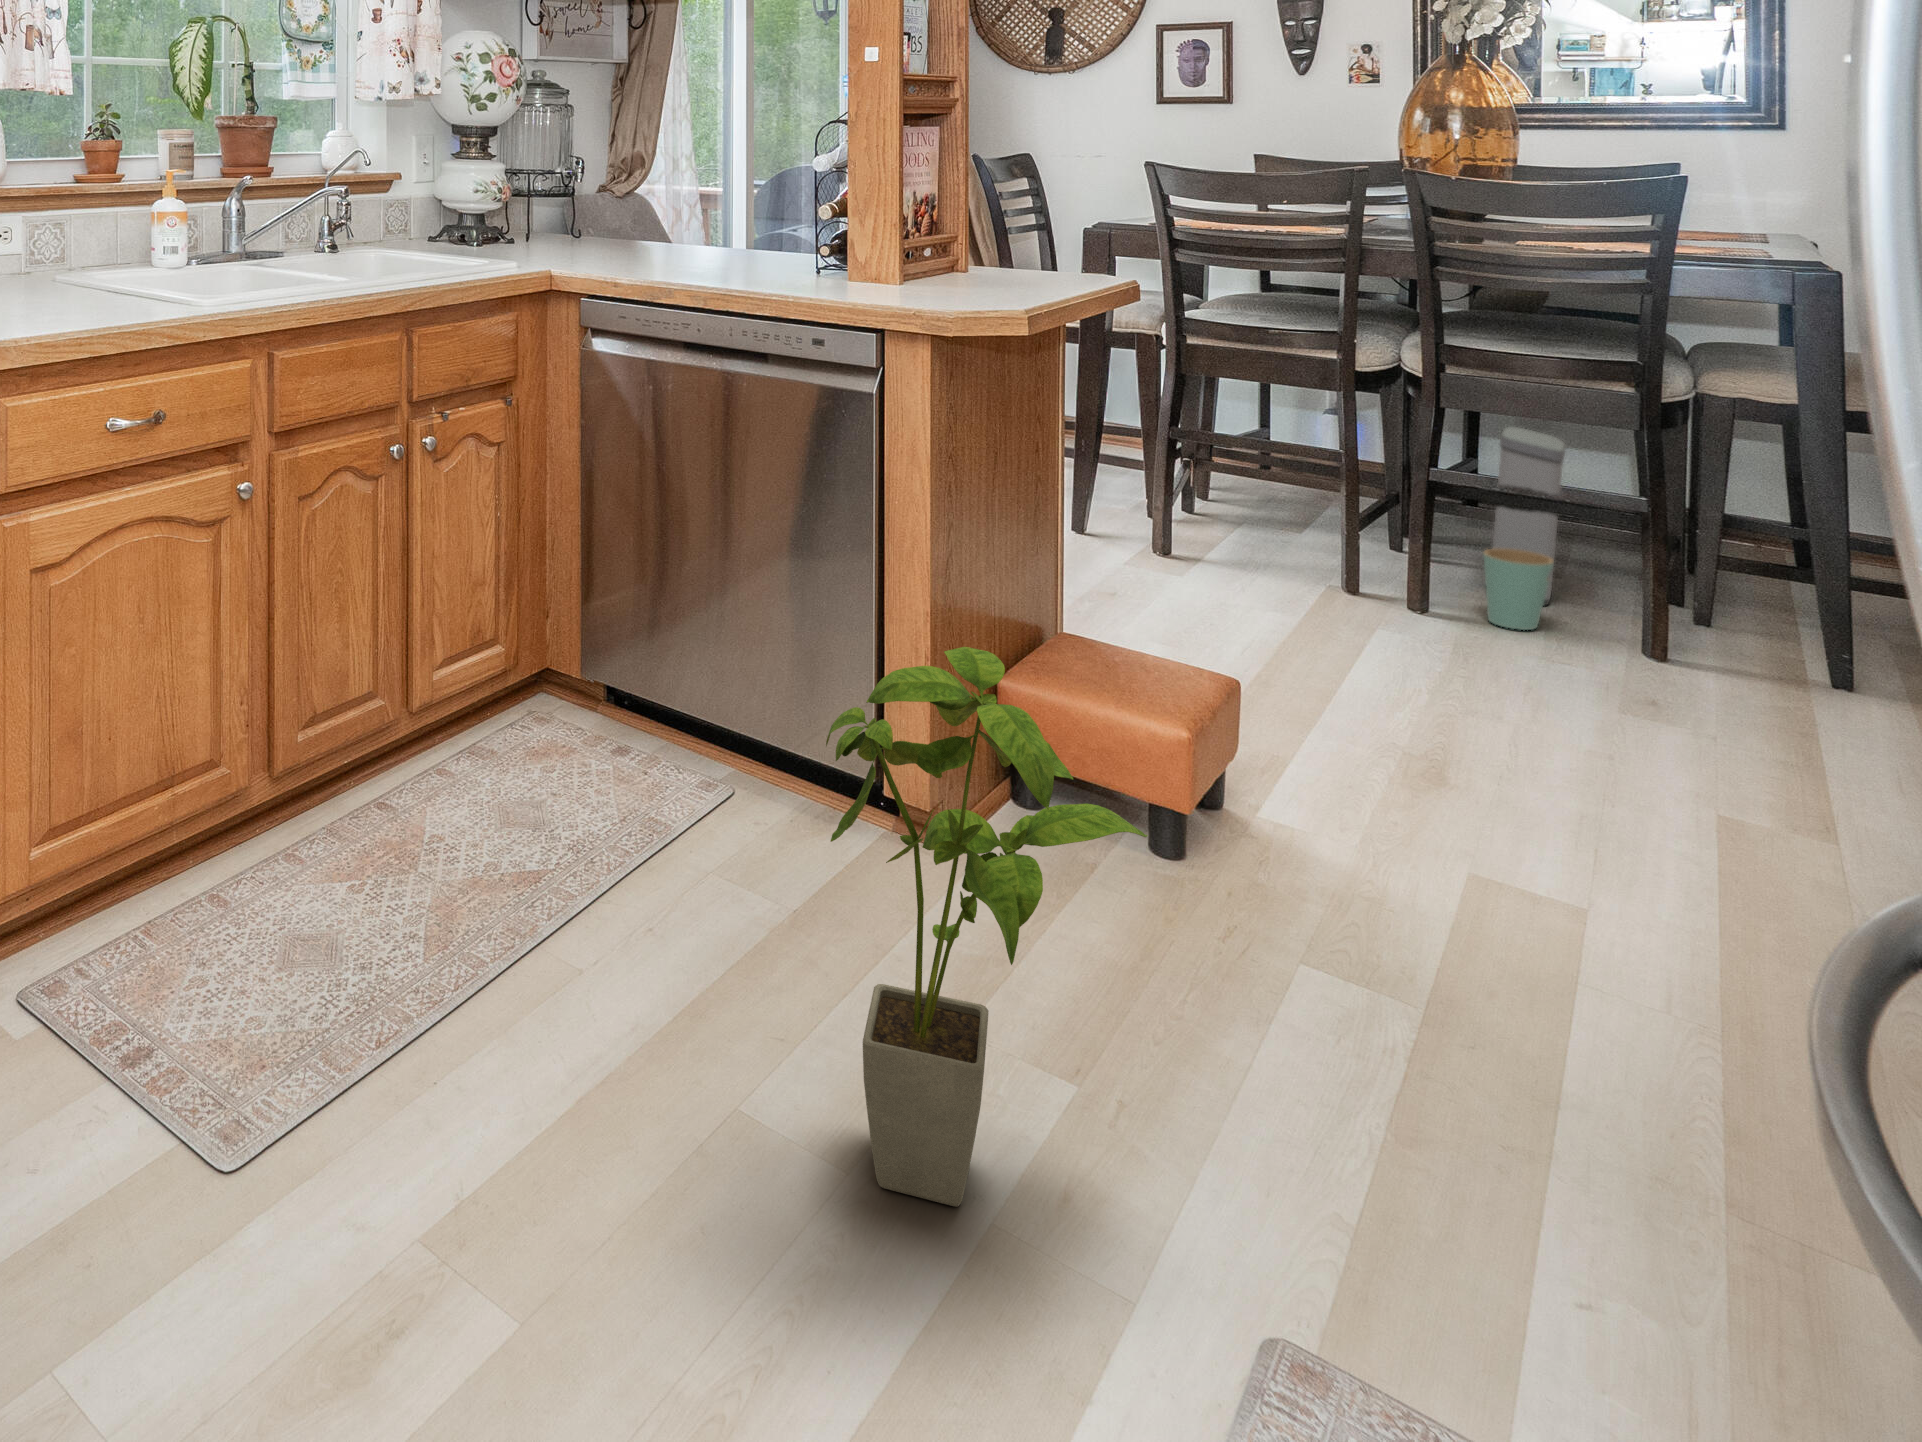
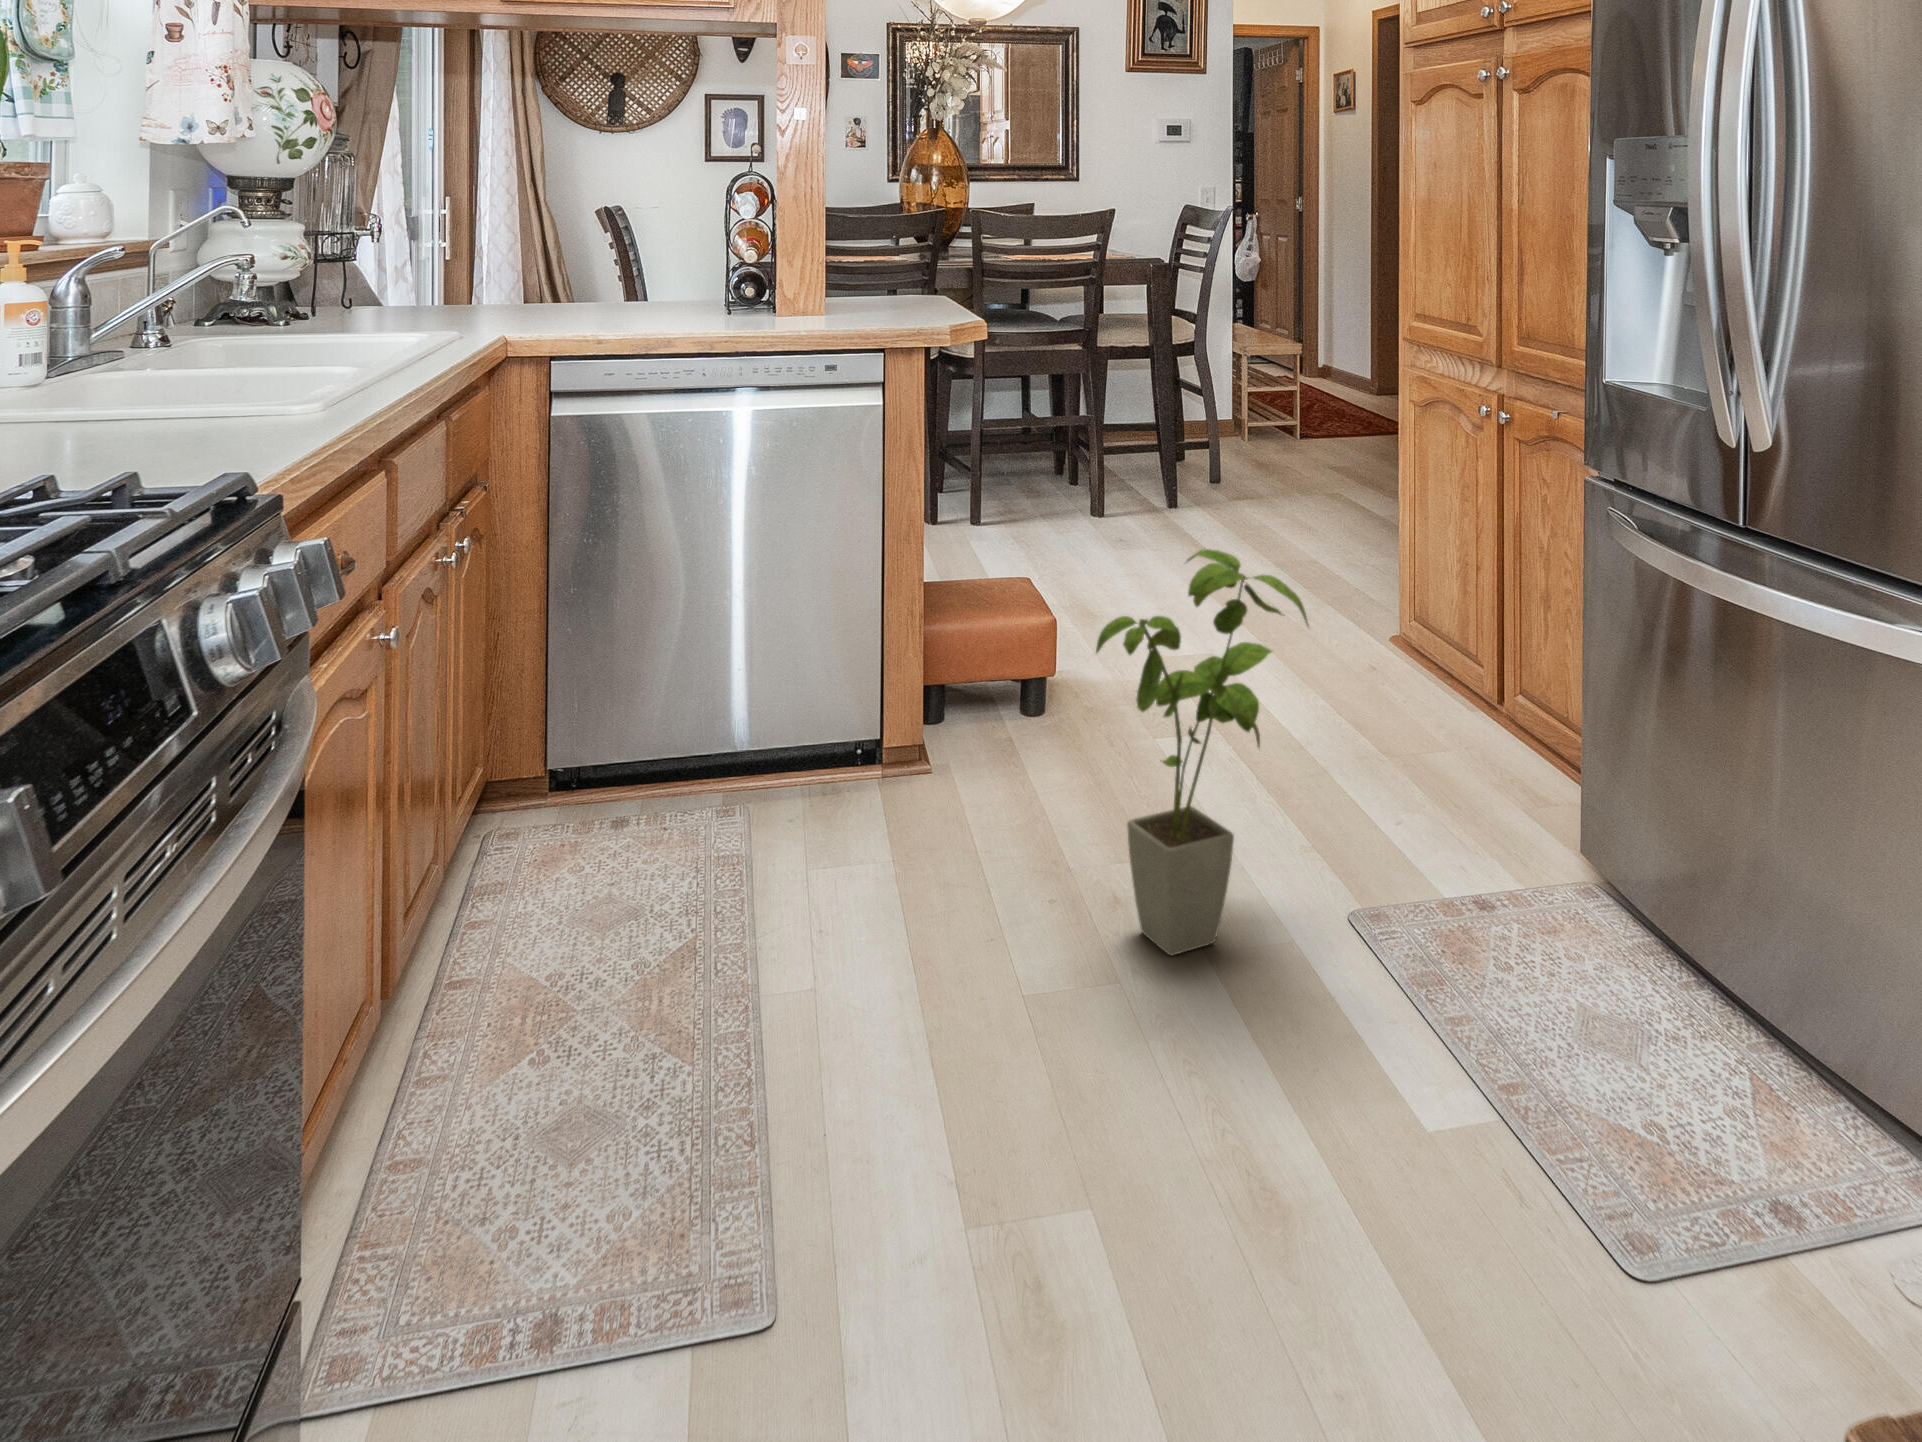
trash can: present [1484,427,1566,630] -> none [1034,400,1091,537]

